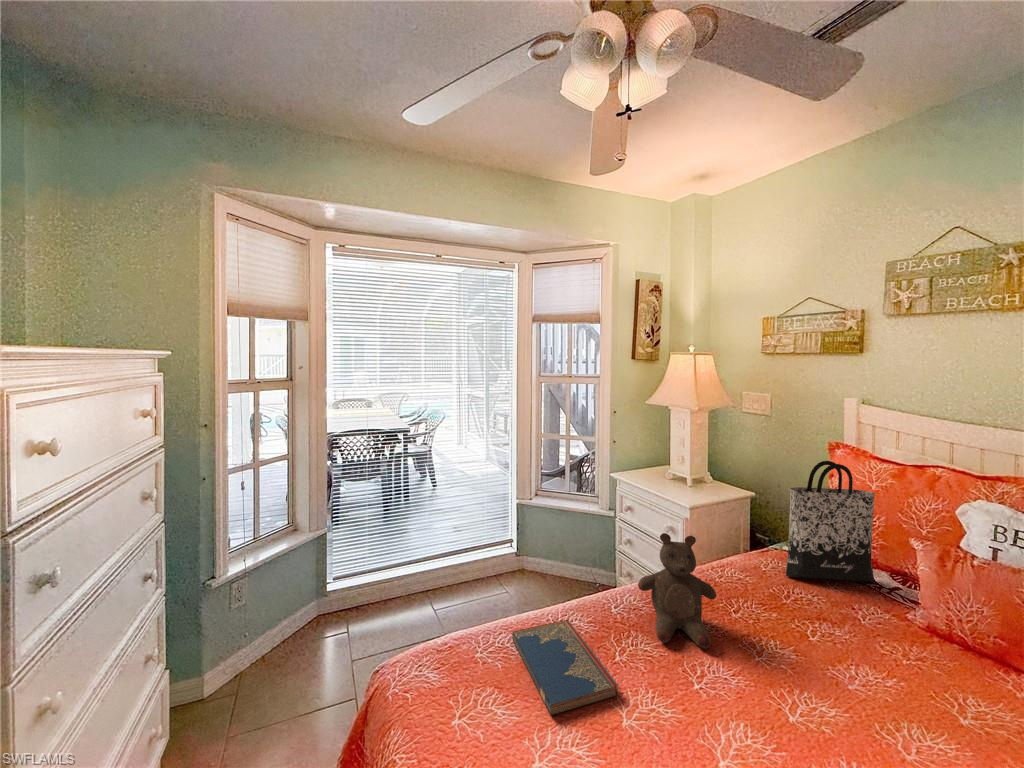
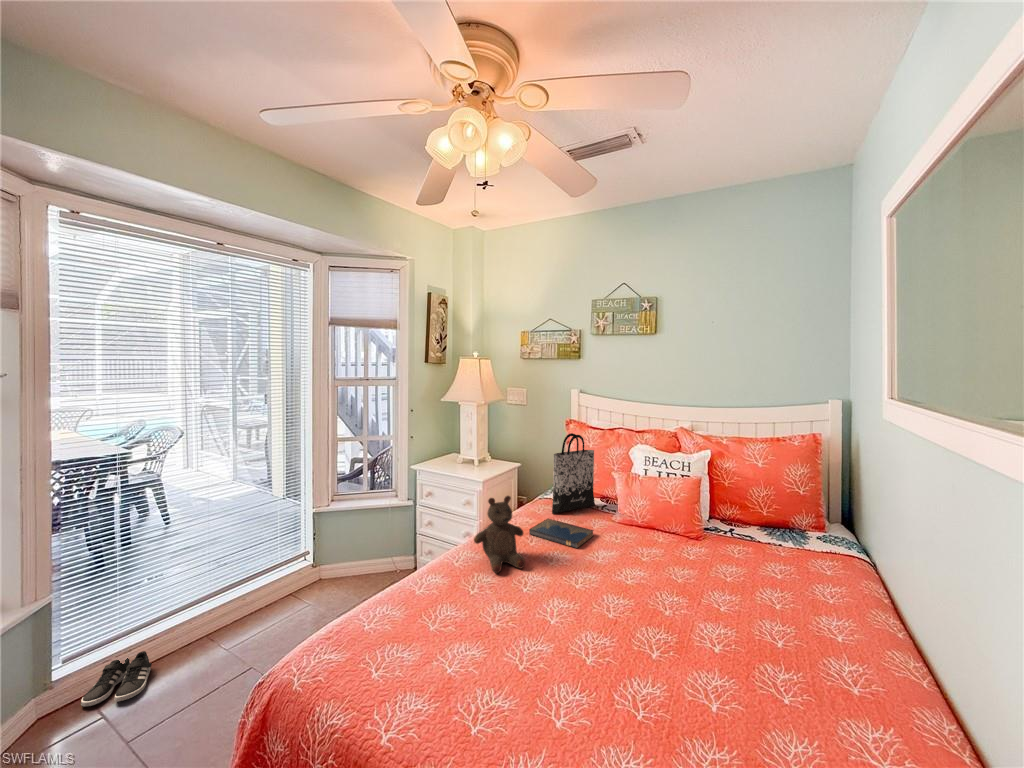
shoe: none [340,586,384,624] -> present [81,651,152,706]
hardcover book: present [512,620,618,716] -> present [529,518,593,548]

